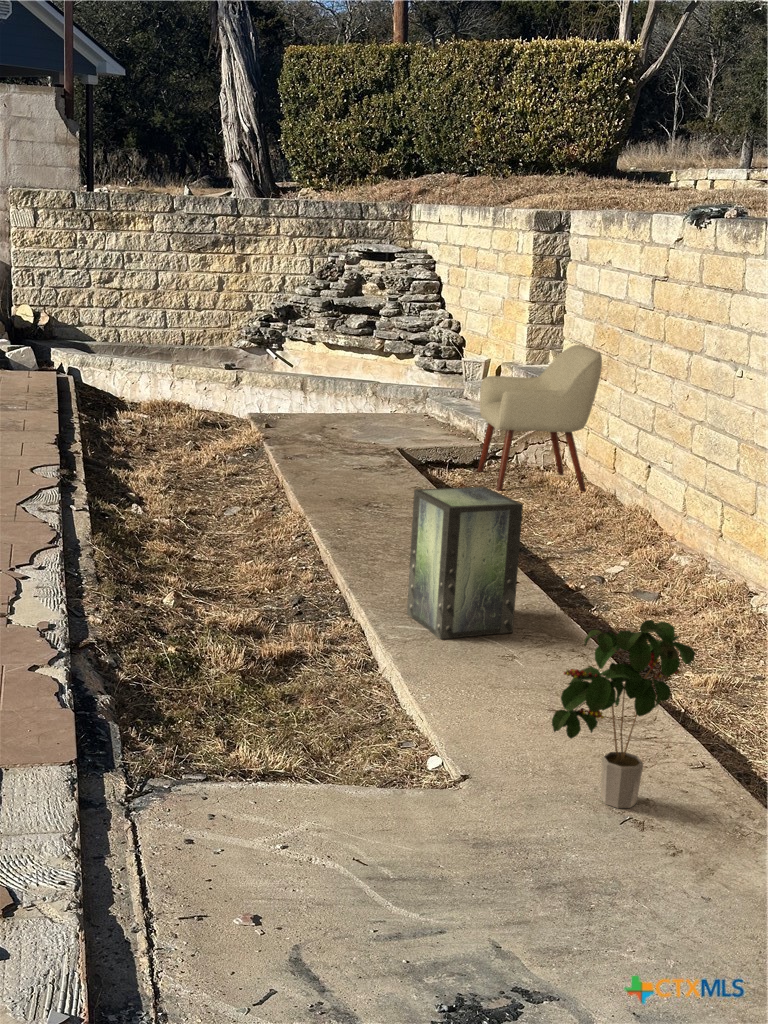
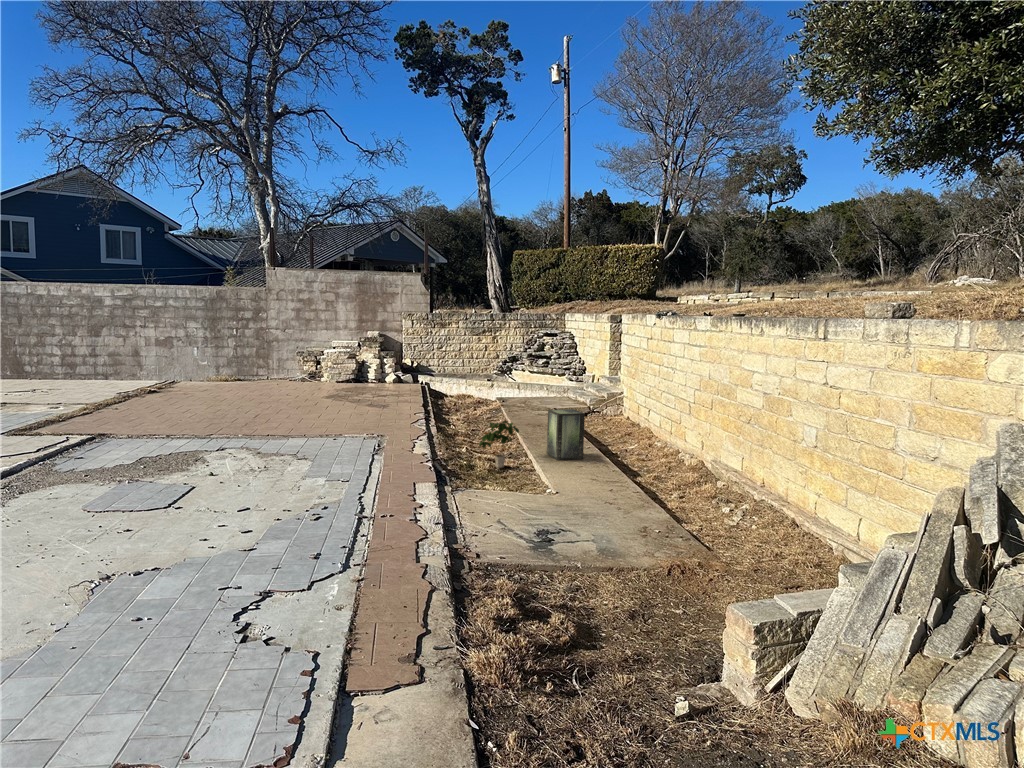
chair: present [478,345,602,492] -> none [584,365,630,421]
potted plant: present [552,620,695,808] -> present [479,421,519,468]

